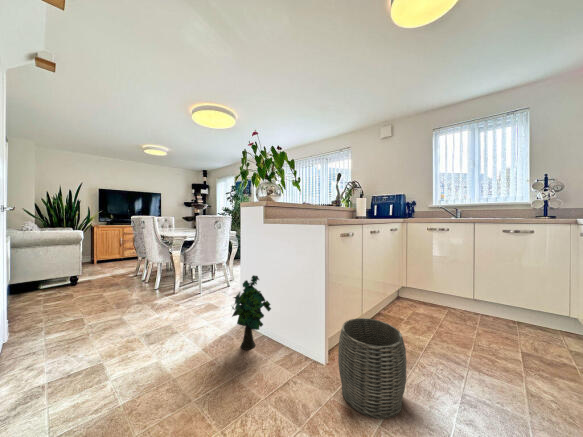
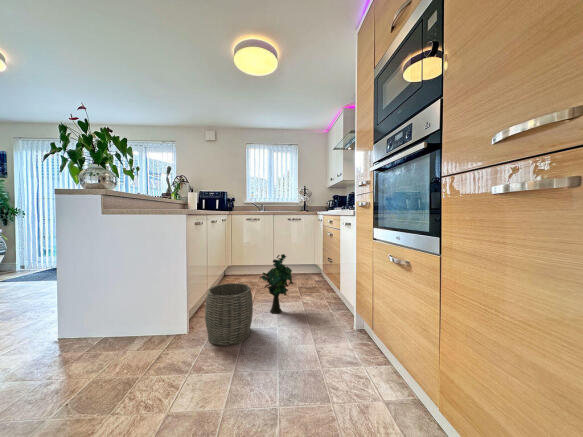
decorative plant: present [232,275,271,350] -> present [261,254,293,314]

